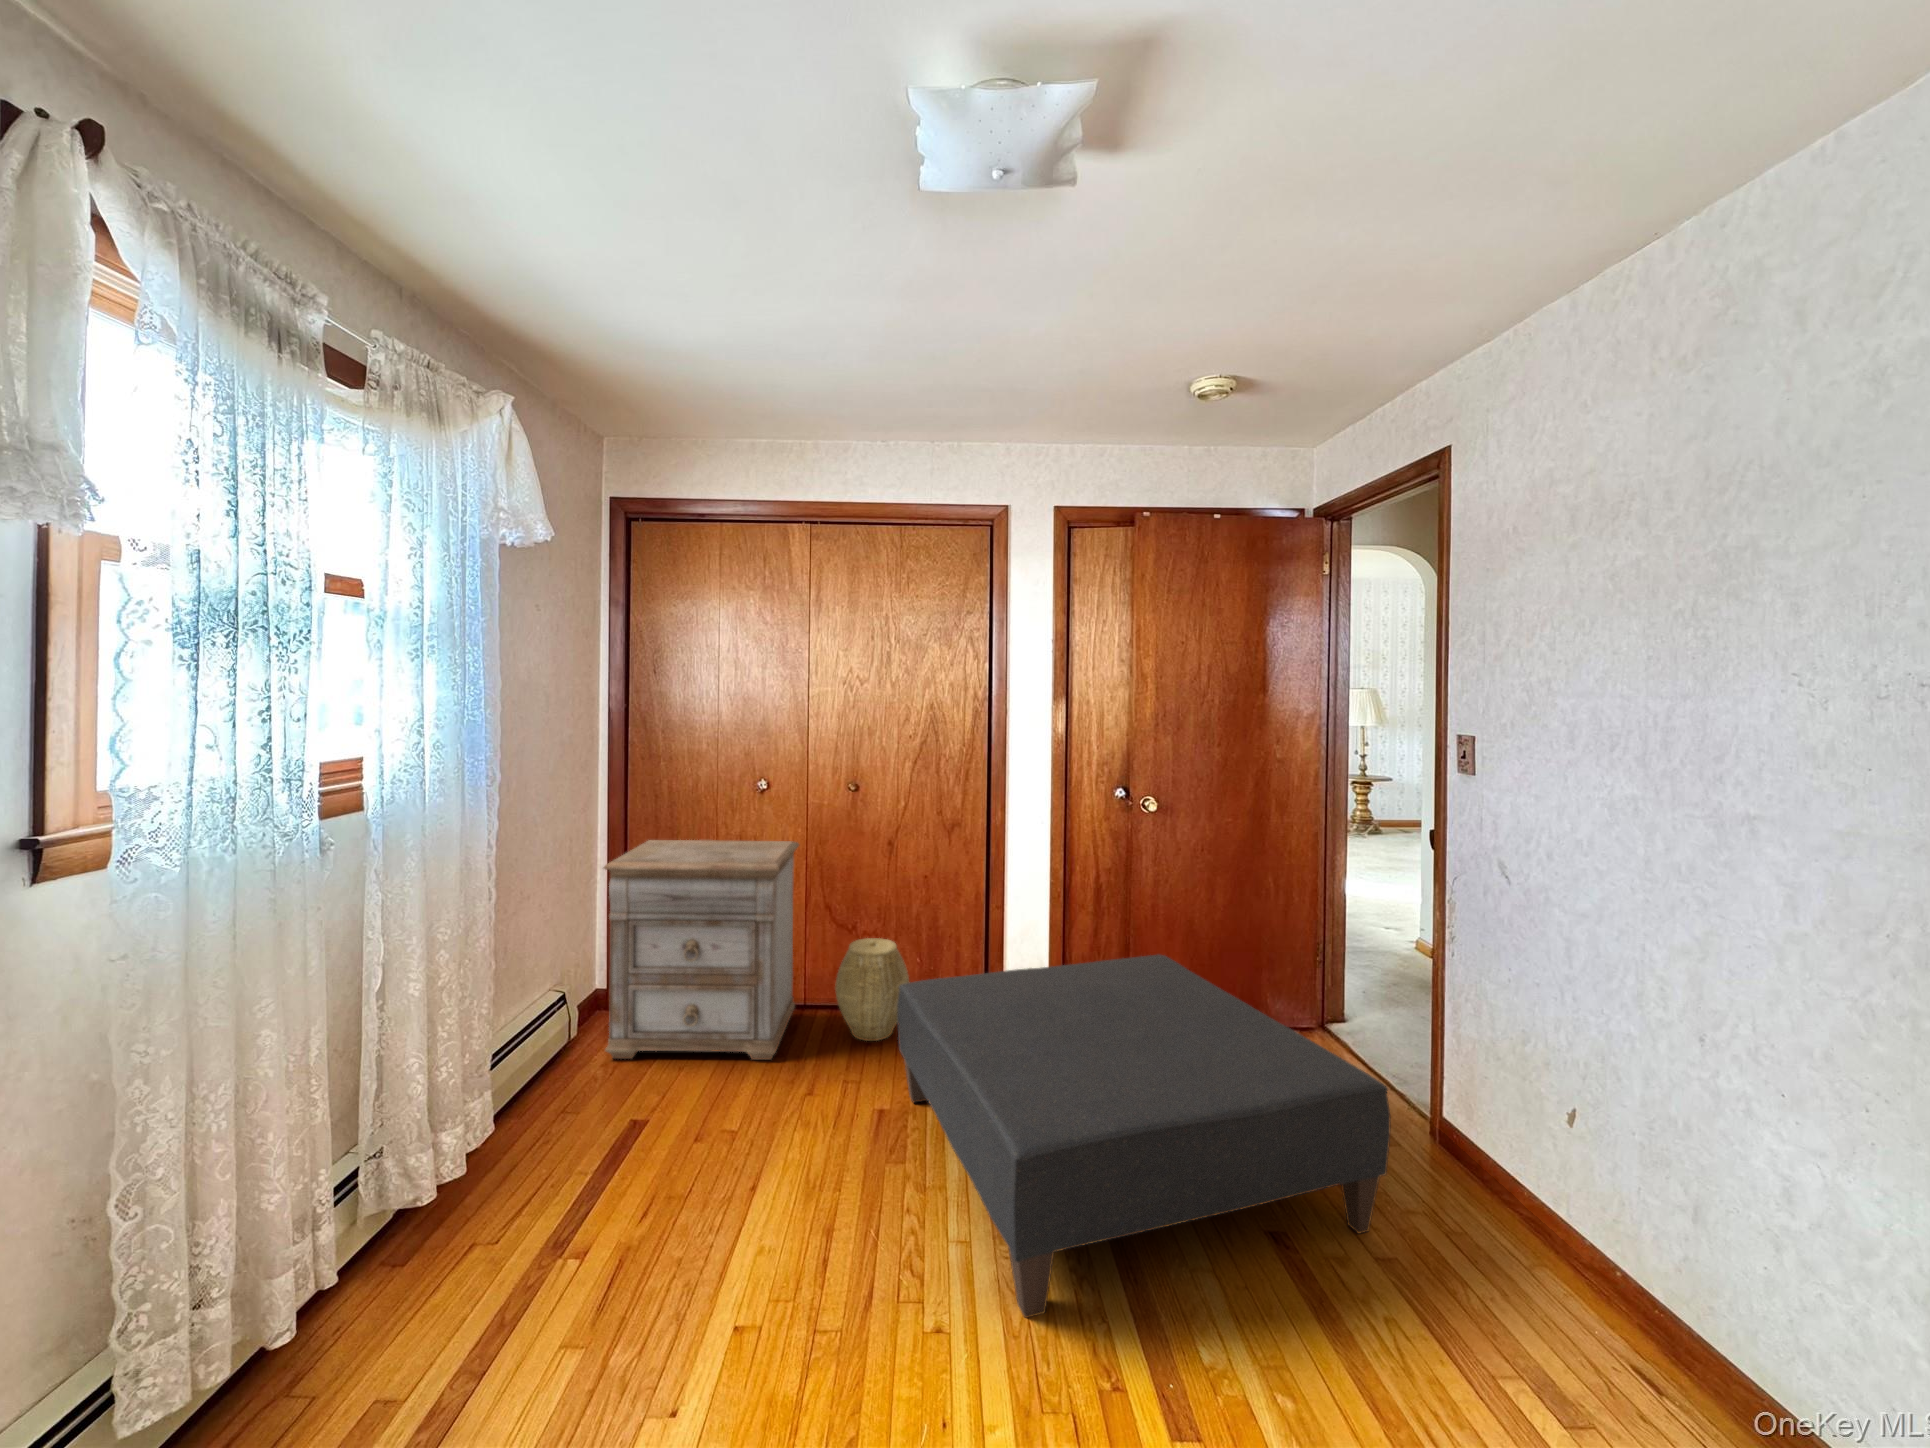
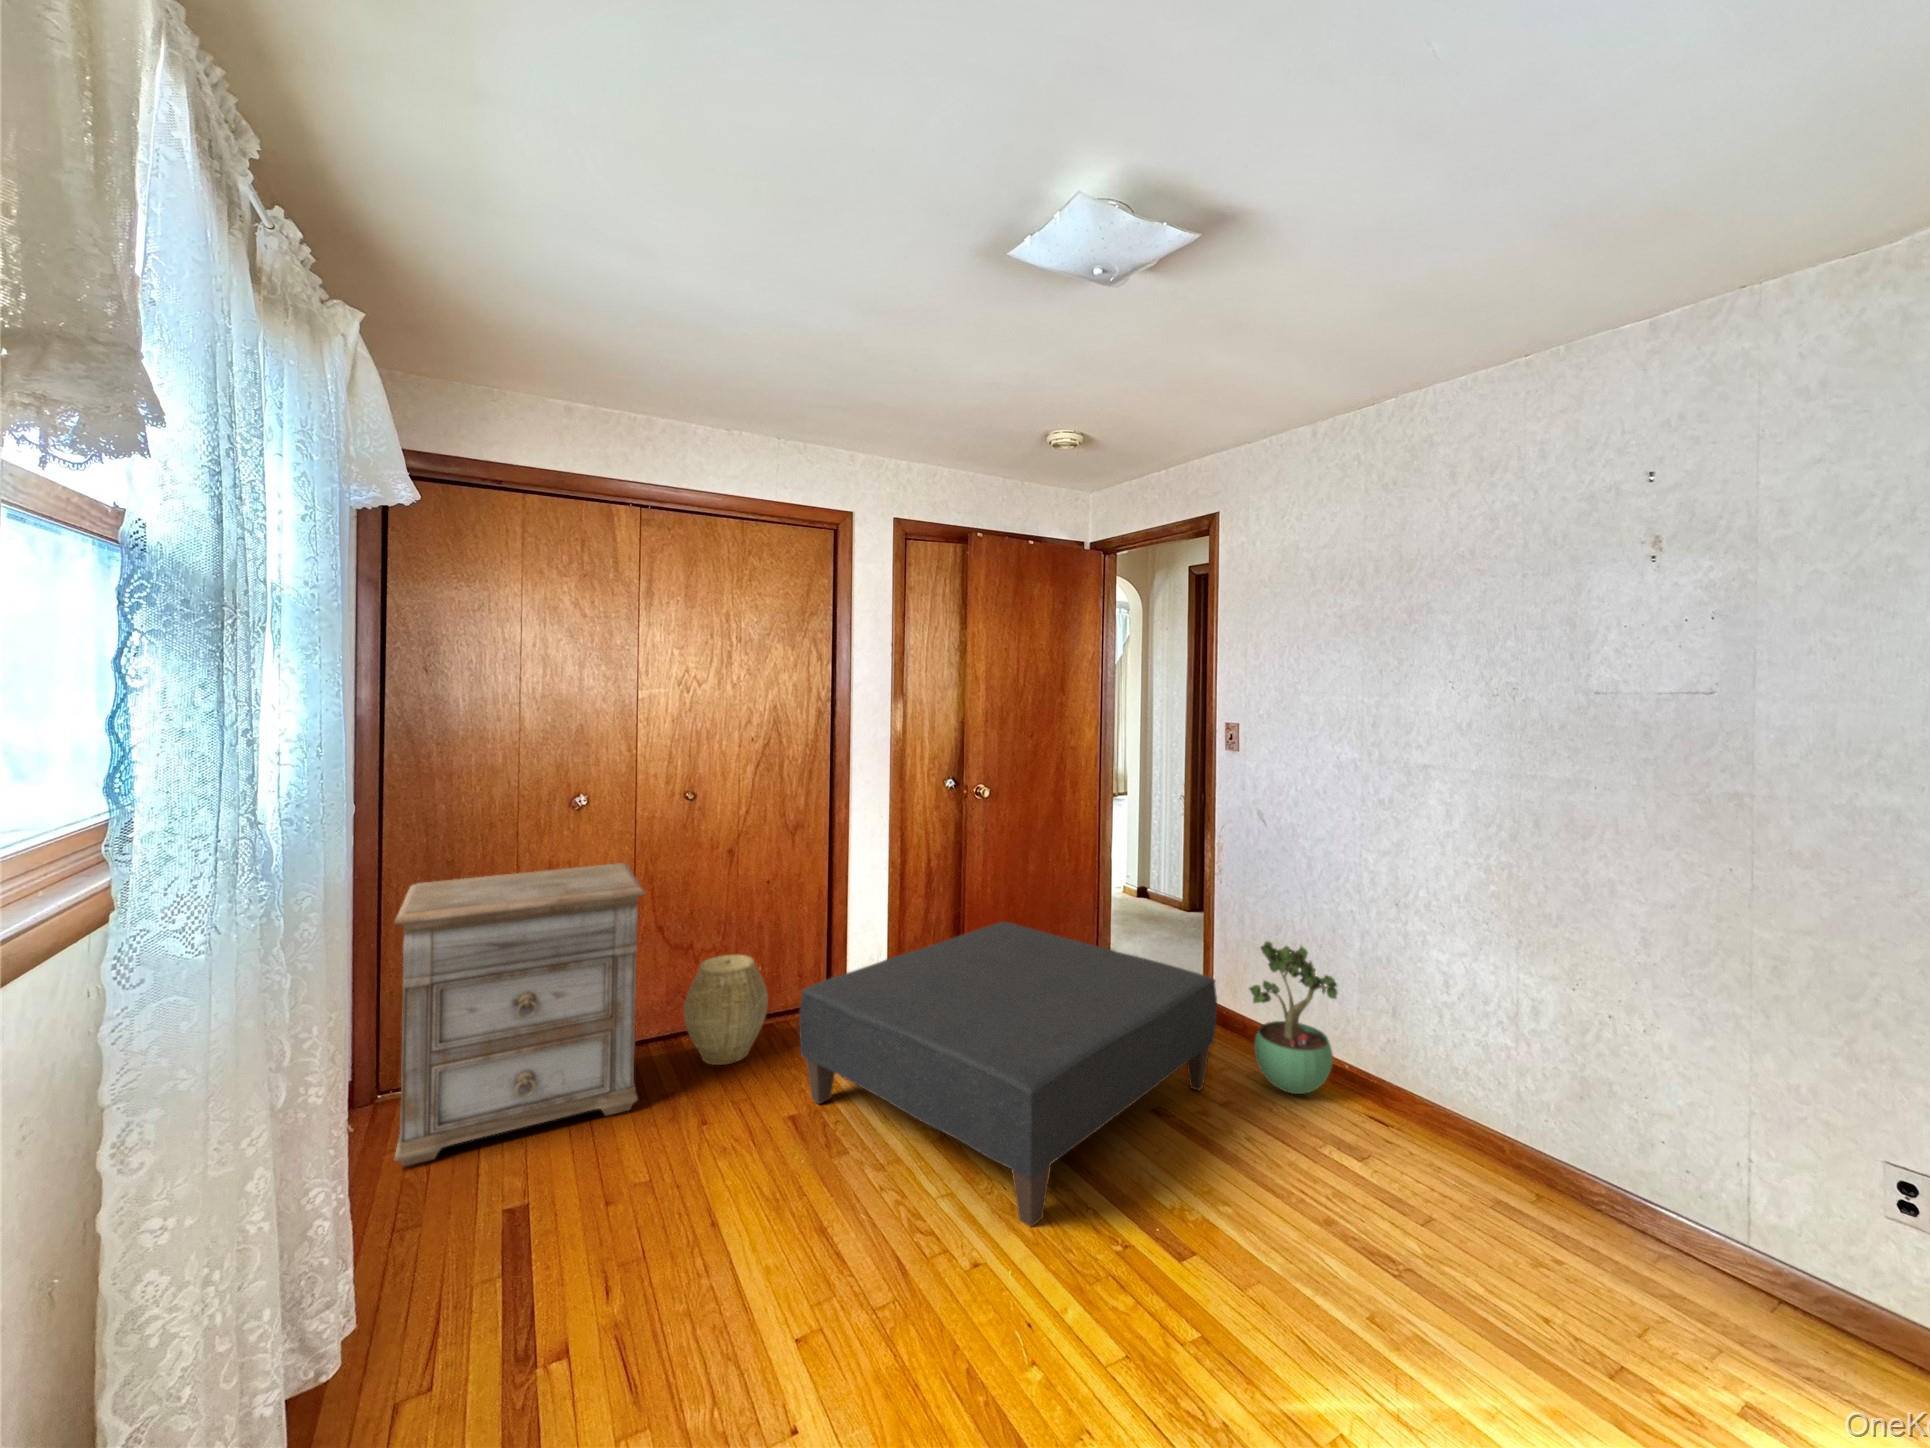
potted plant: none [1453,1052,1594,1300] -> present [1250,941,1337,1094]

